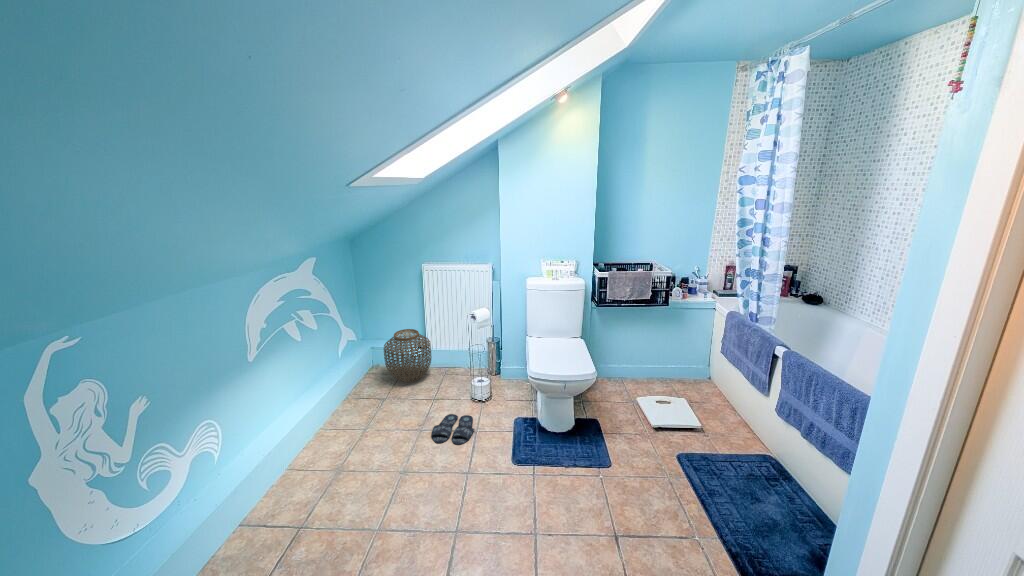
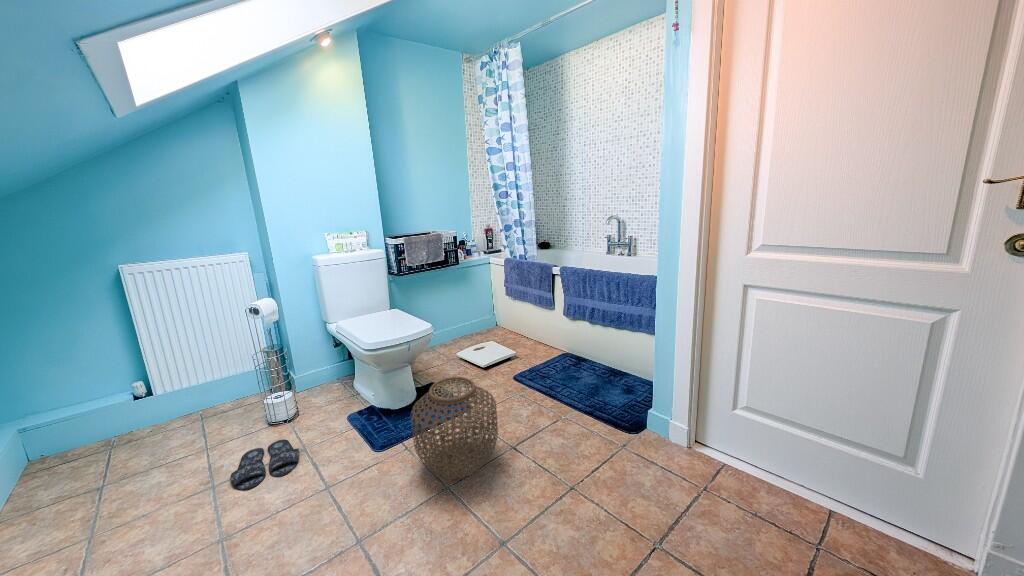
woven basket: present [384,329,431,382] -> present [411,377,498,479]

